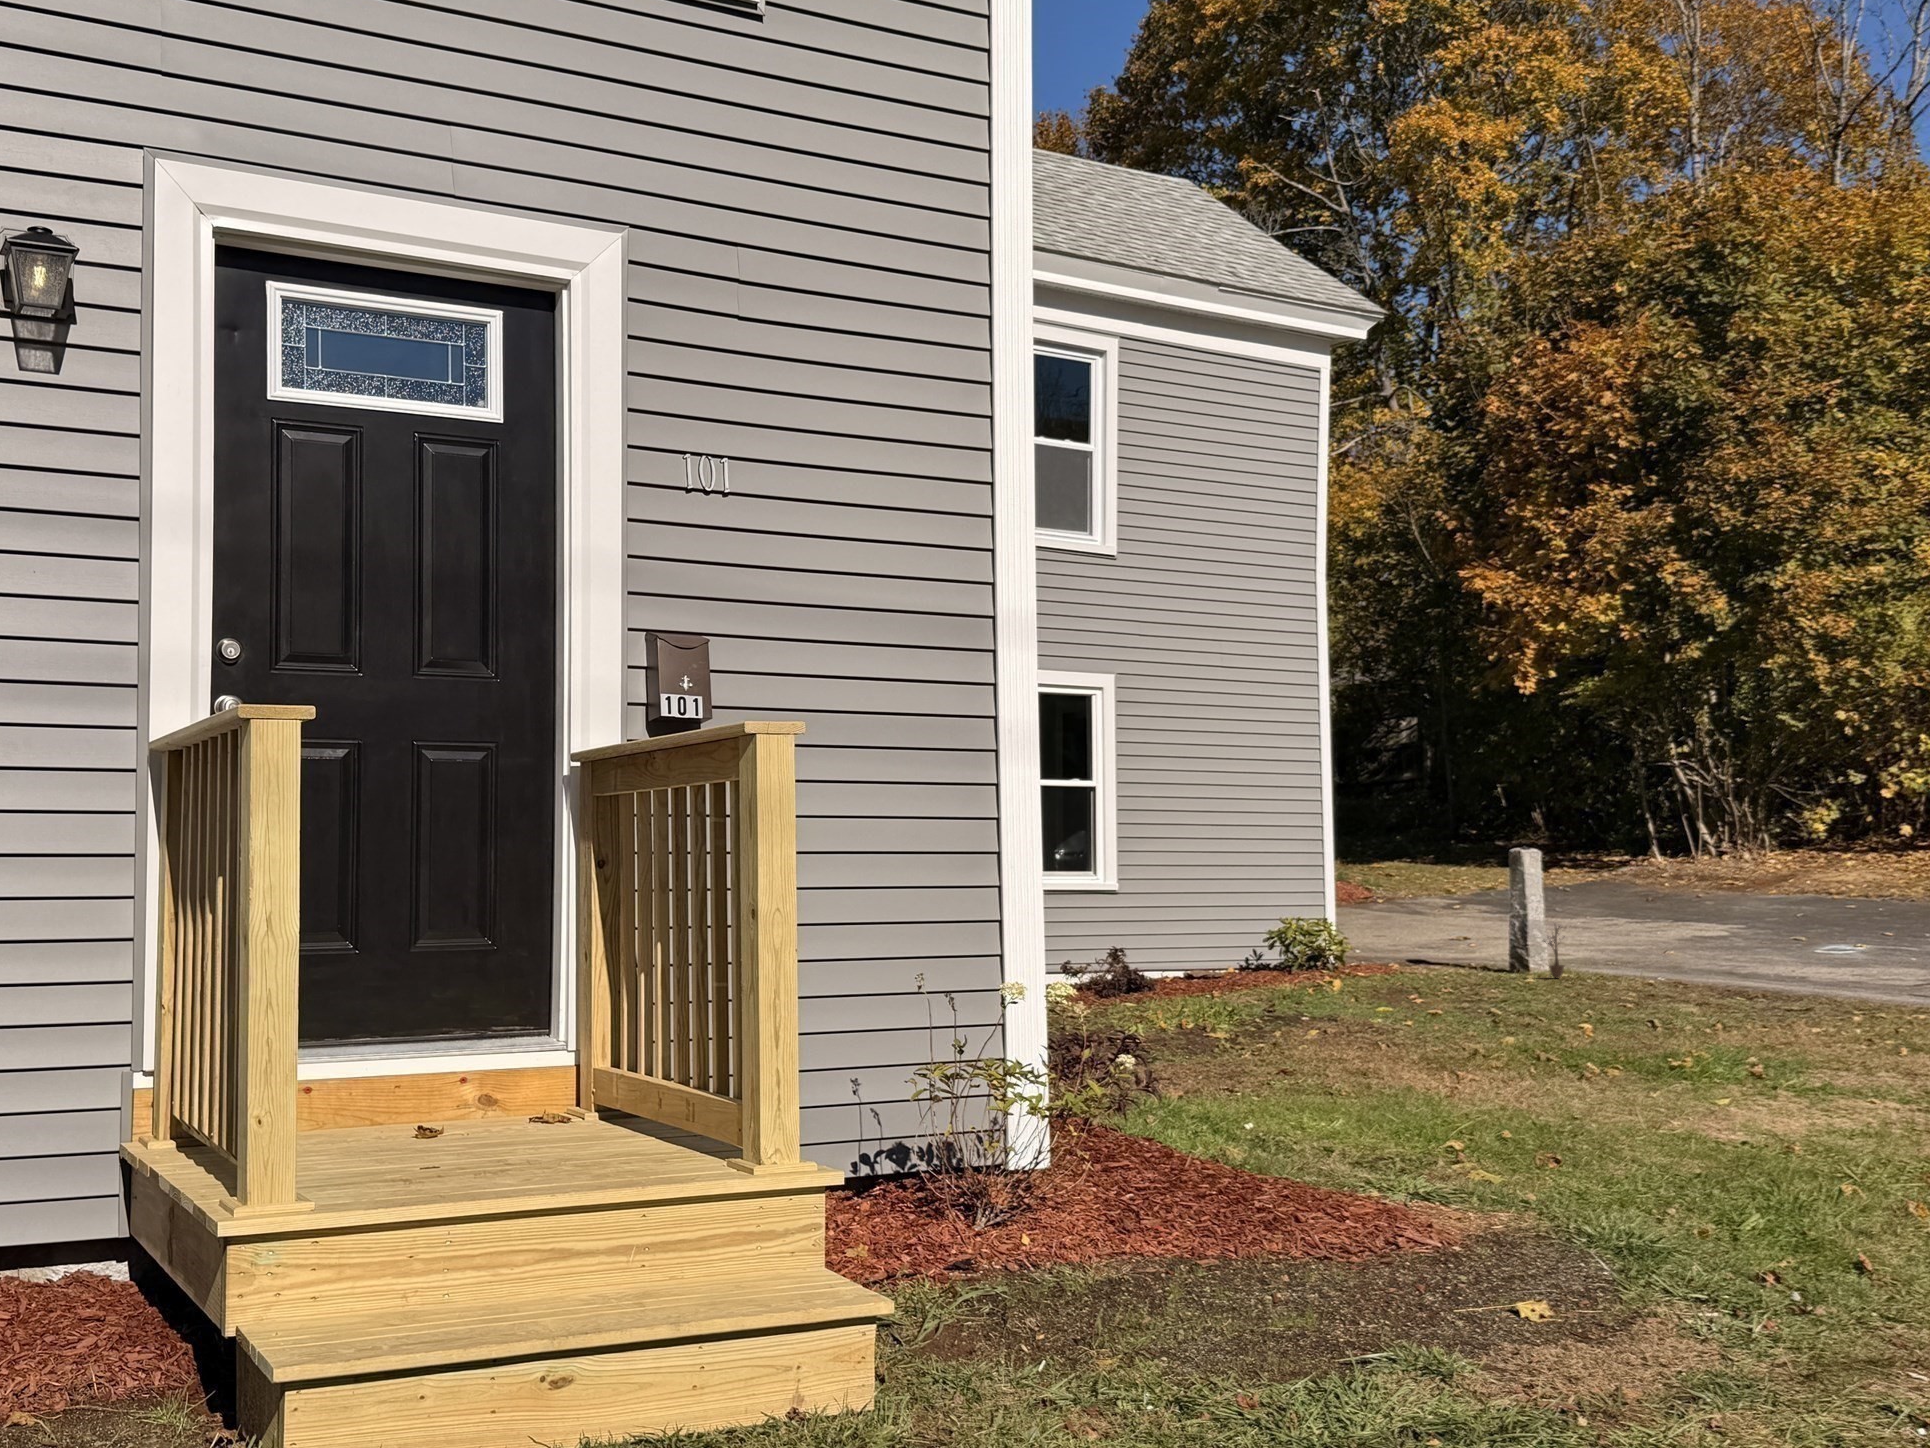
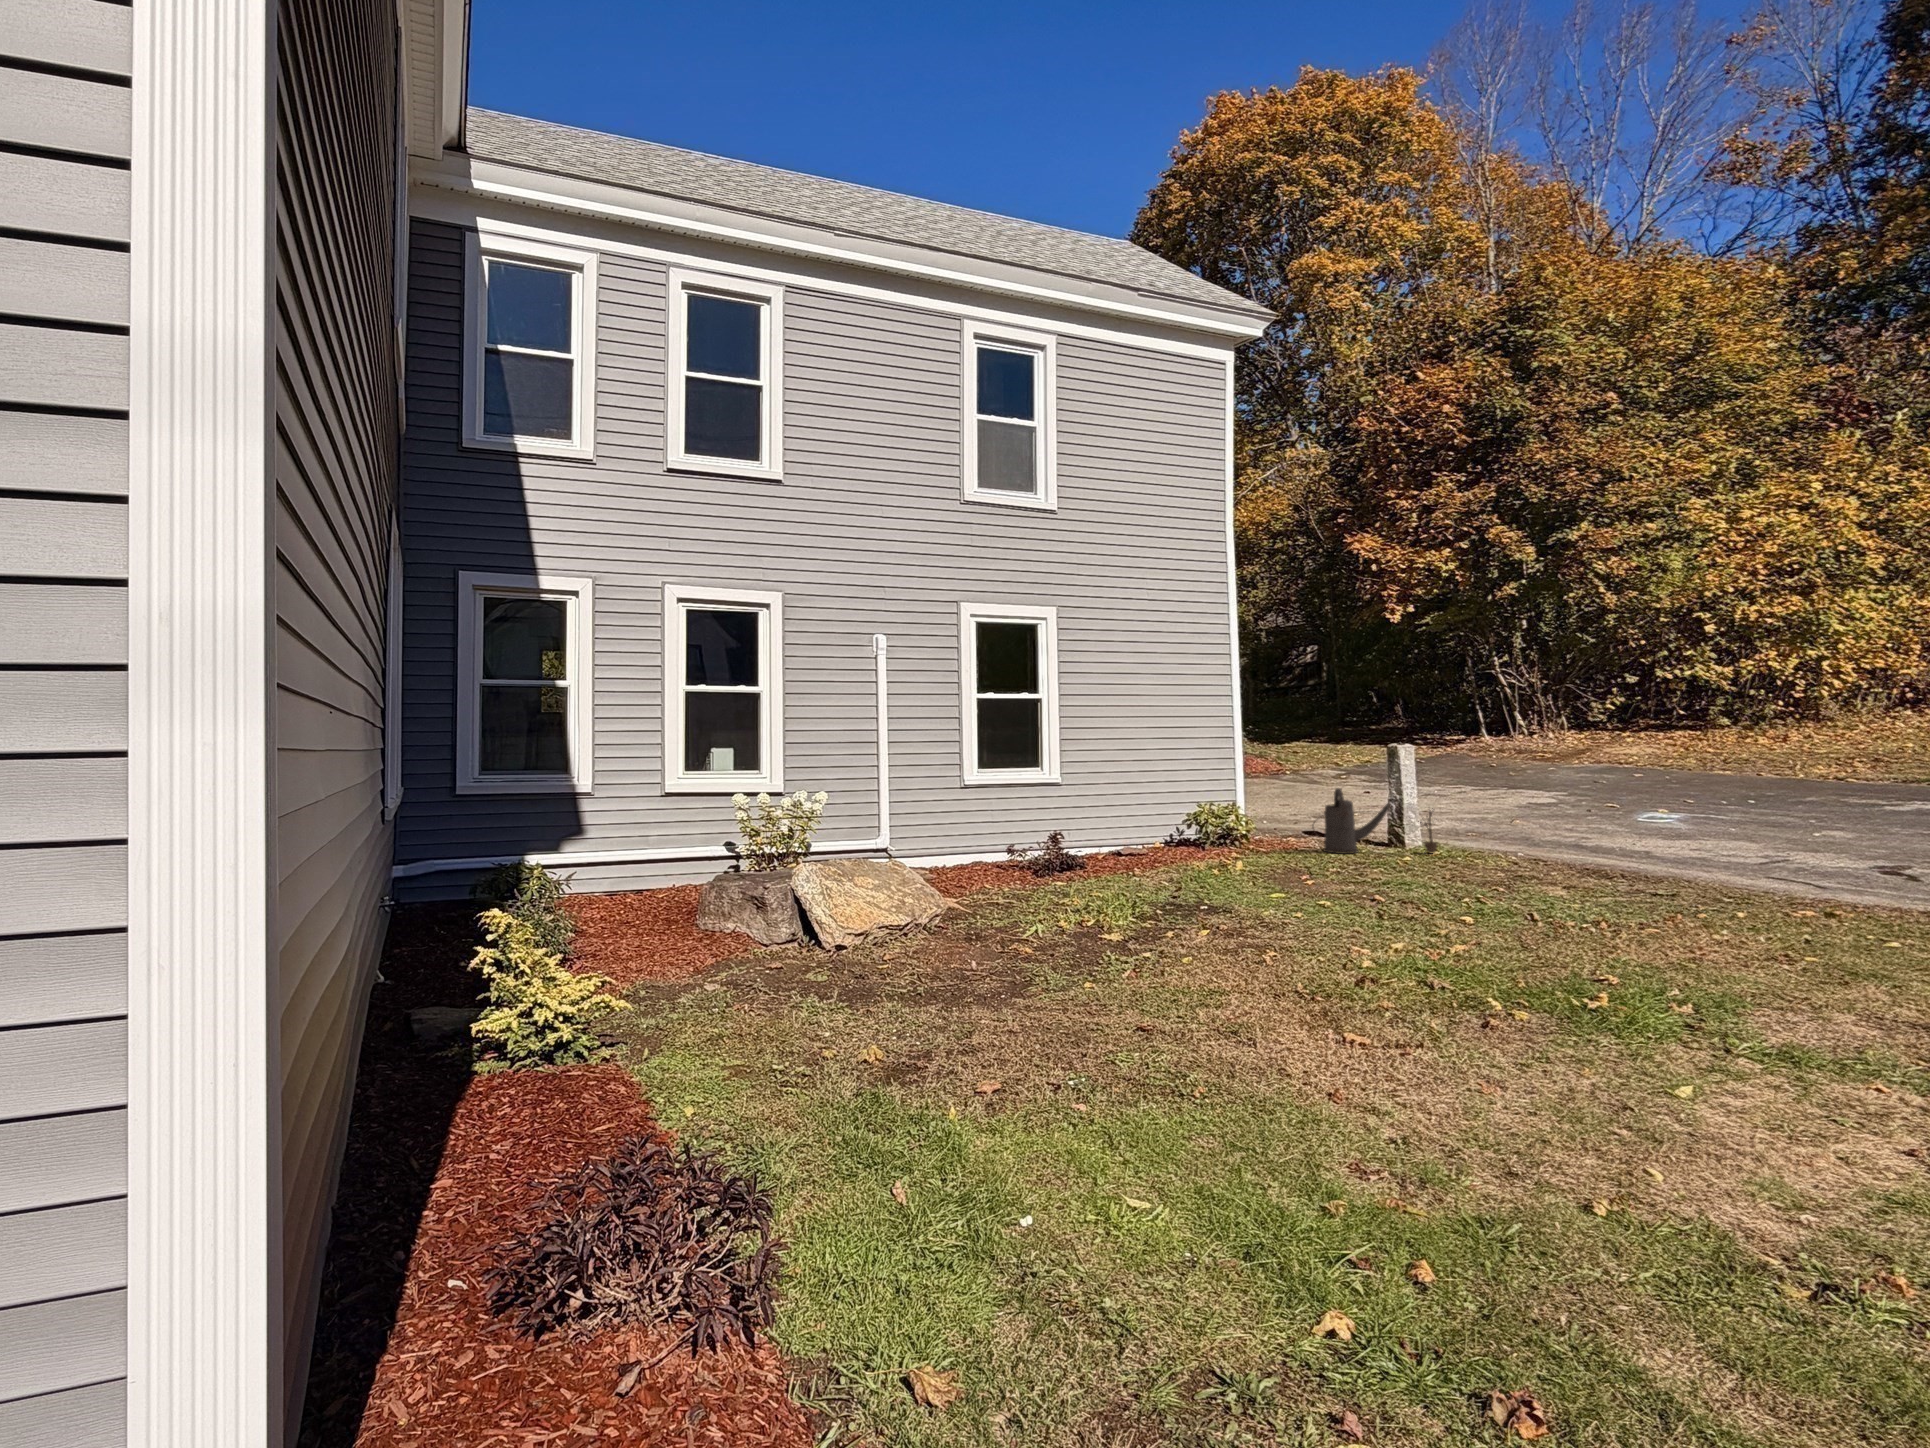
watering can: none [1421,900,1517,978] -> present [1313,788,1389,854]

